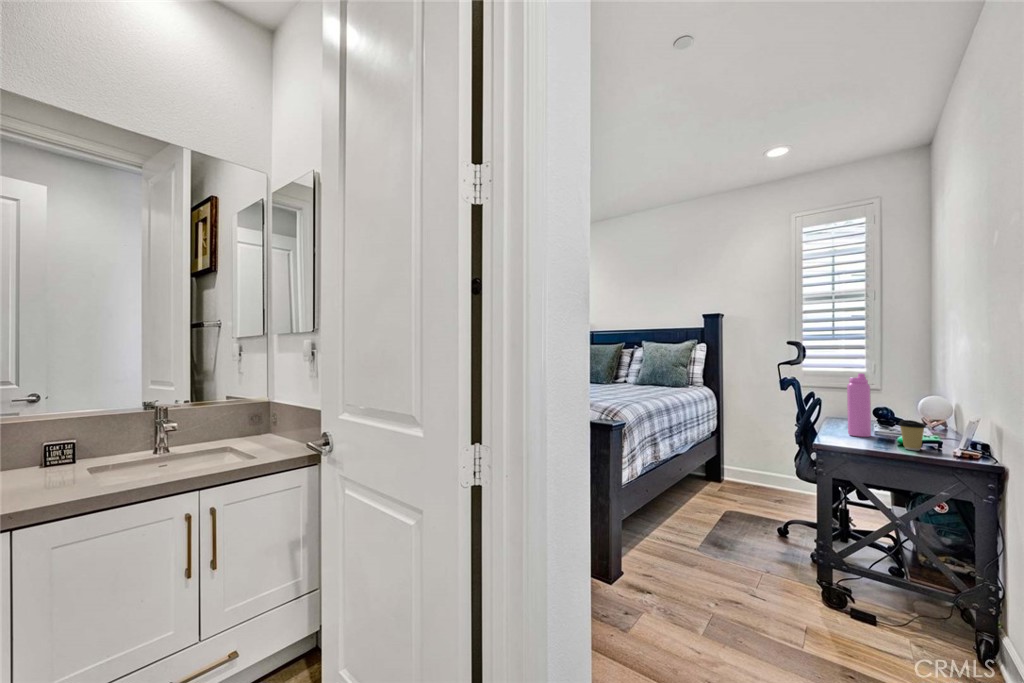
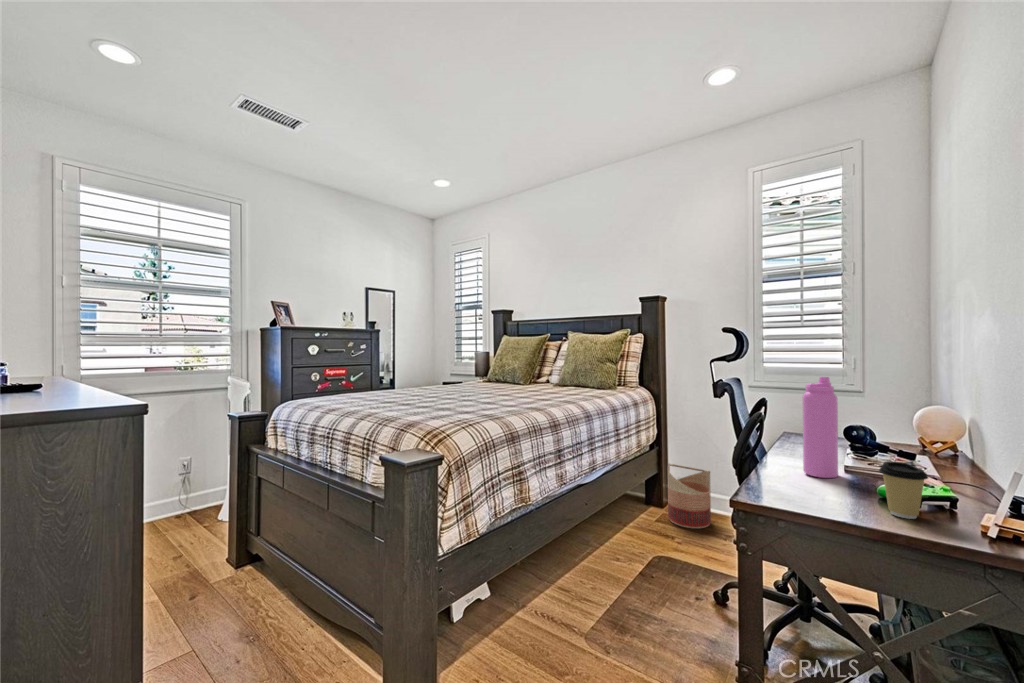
basket: none [728,445,763,494] -> present [668,463,711,528]

